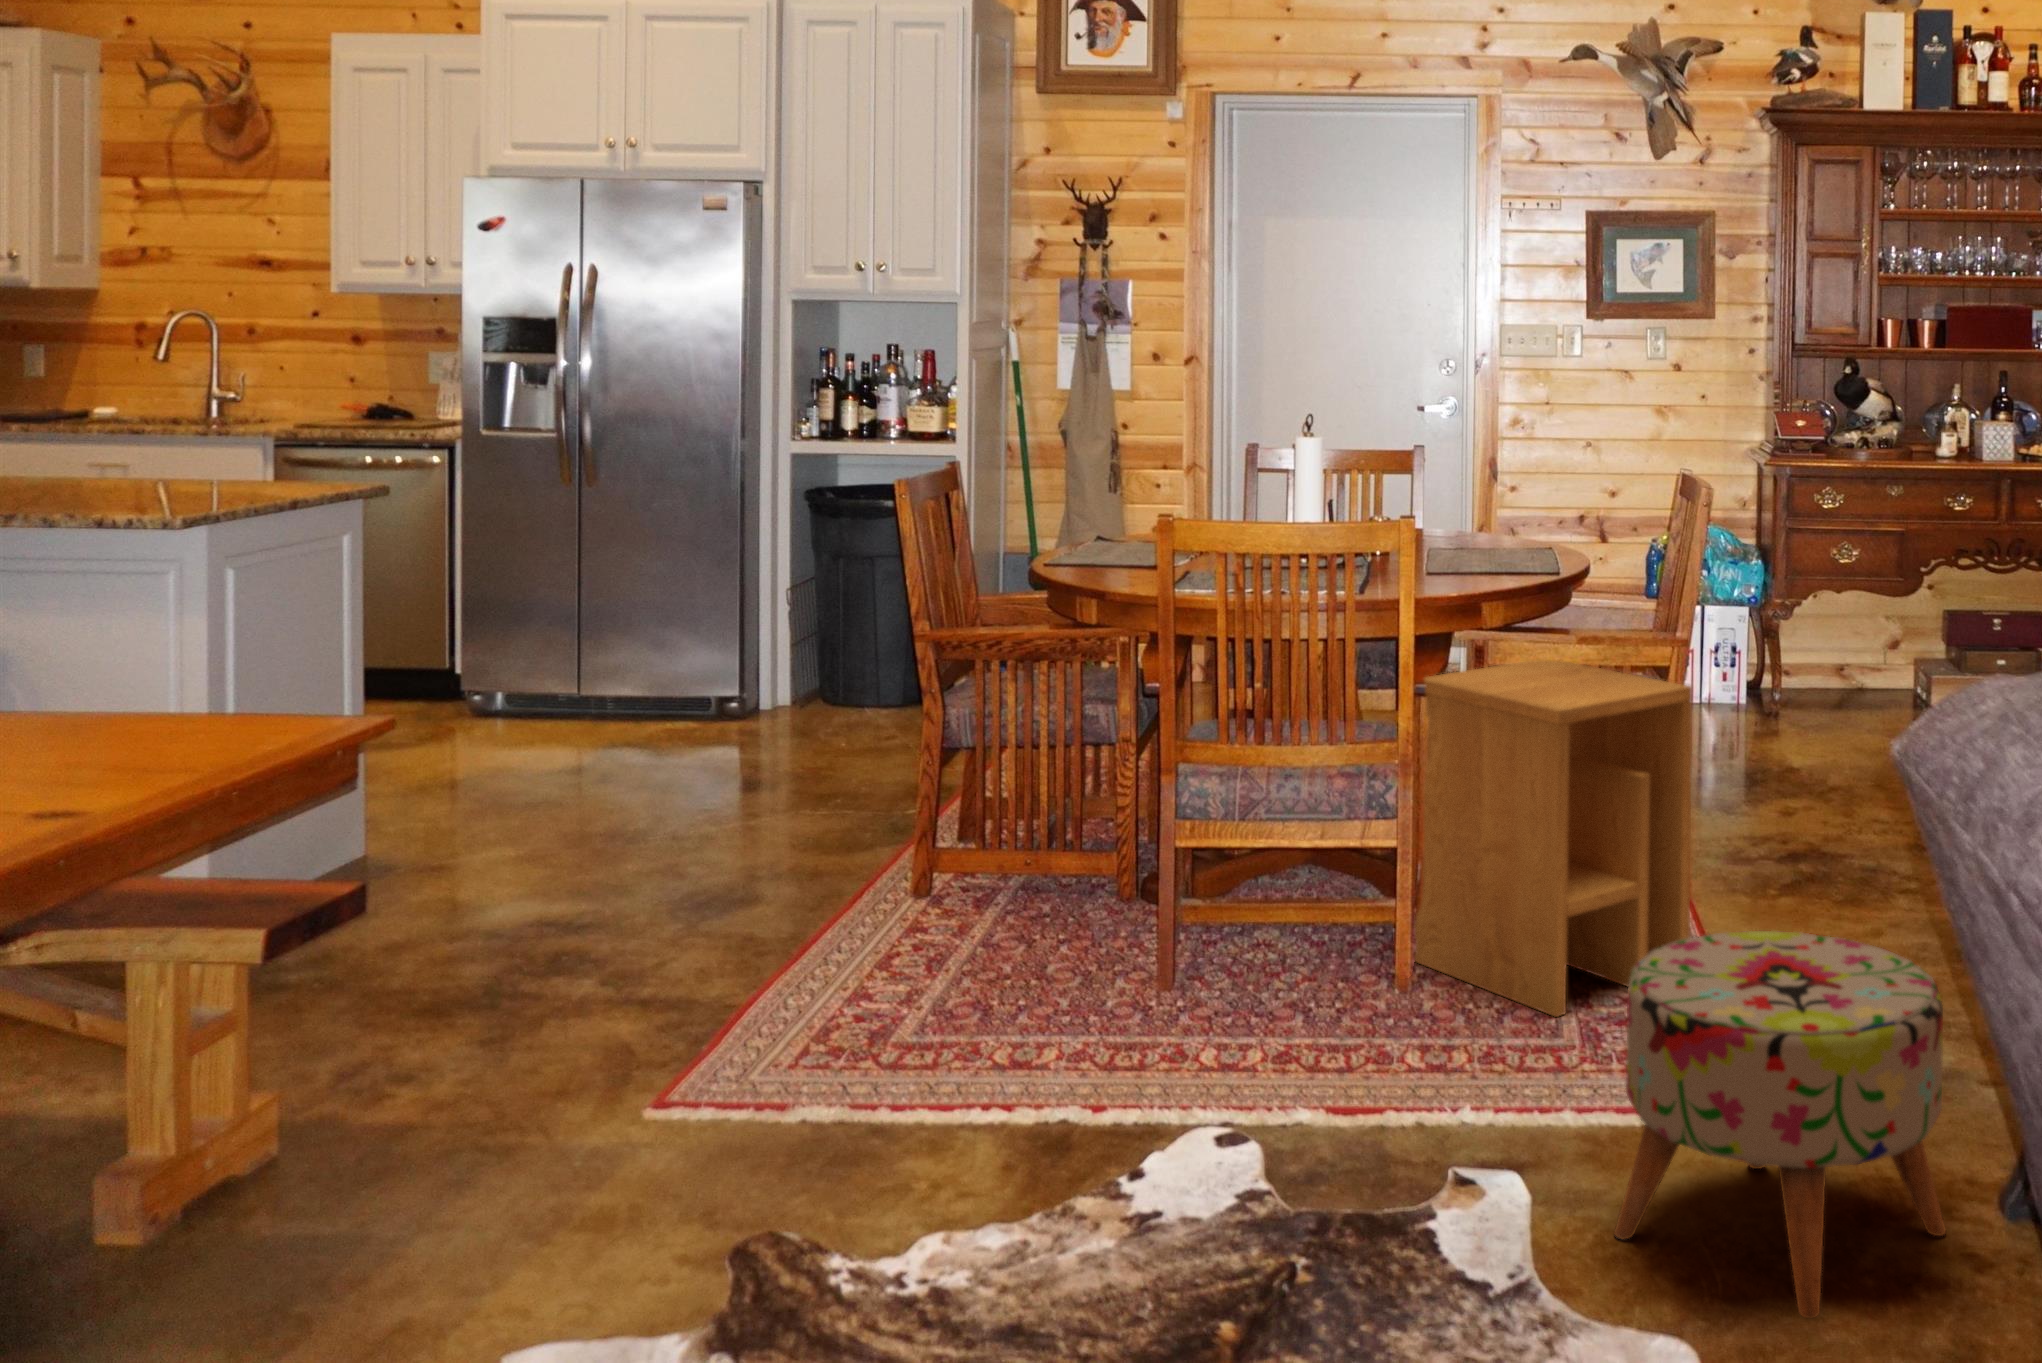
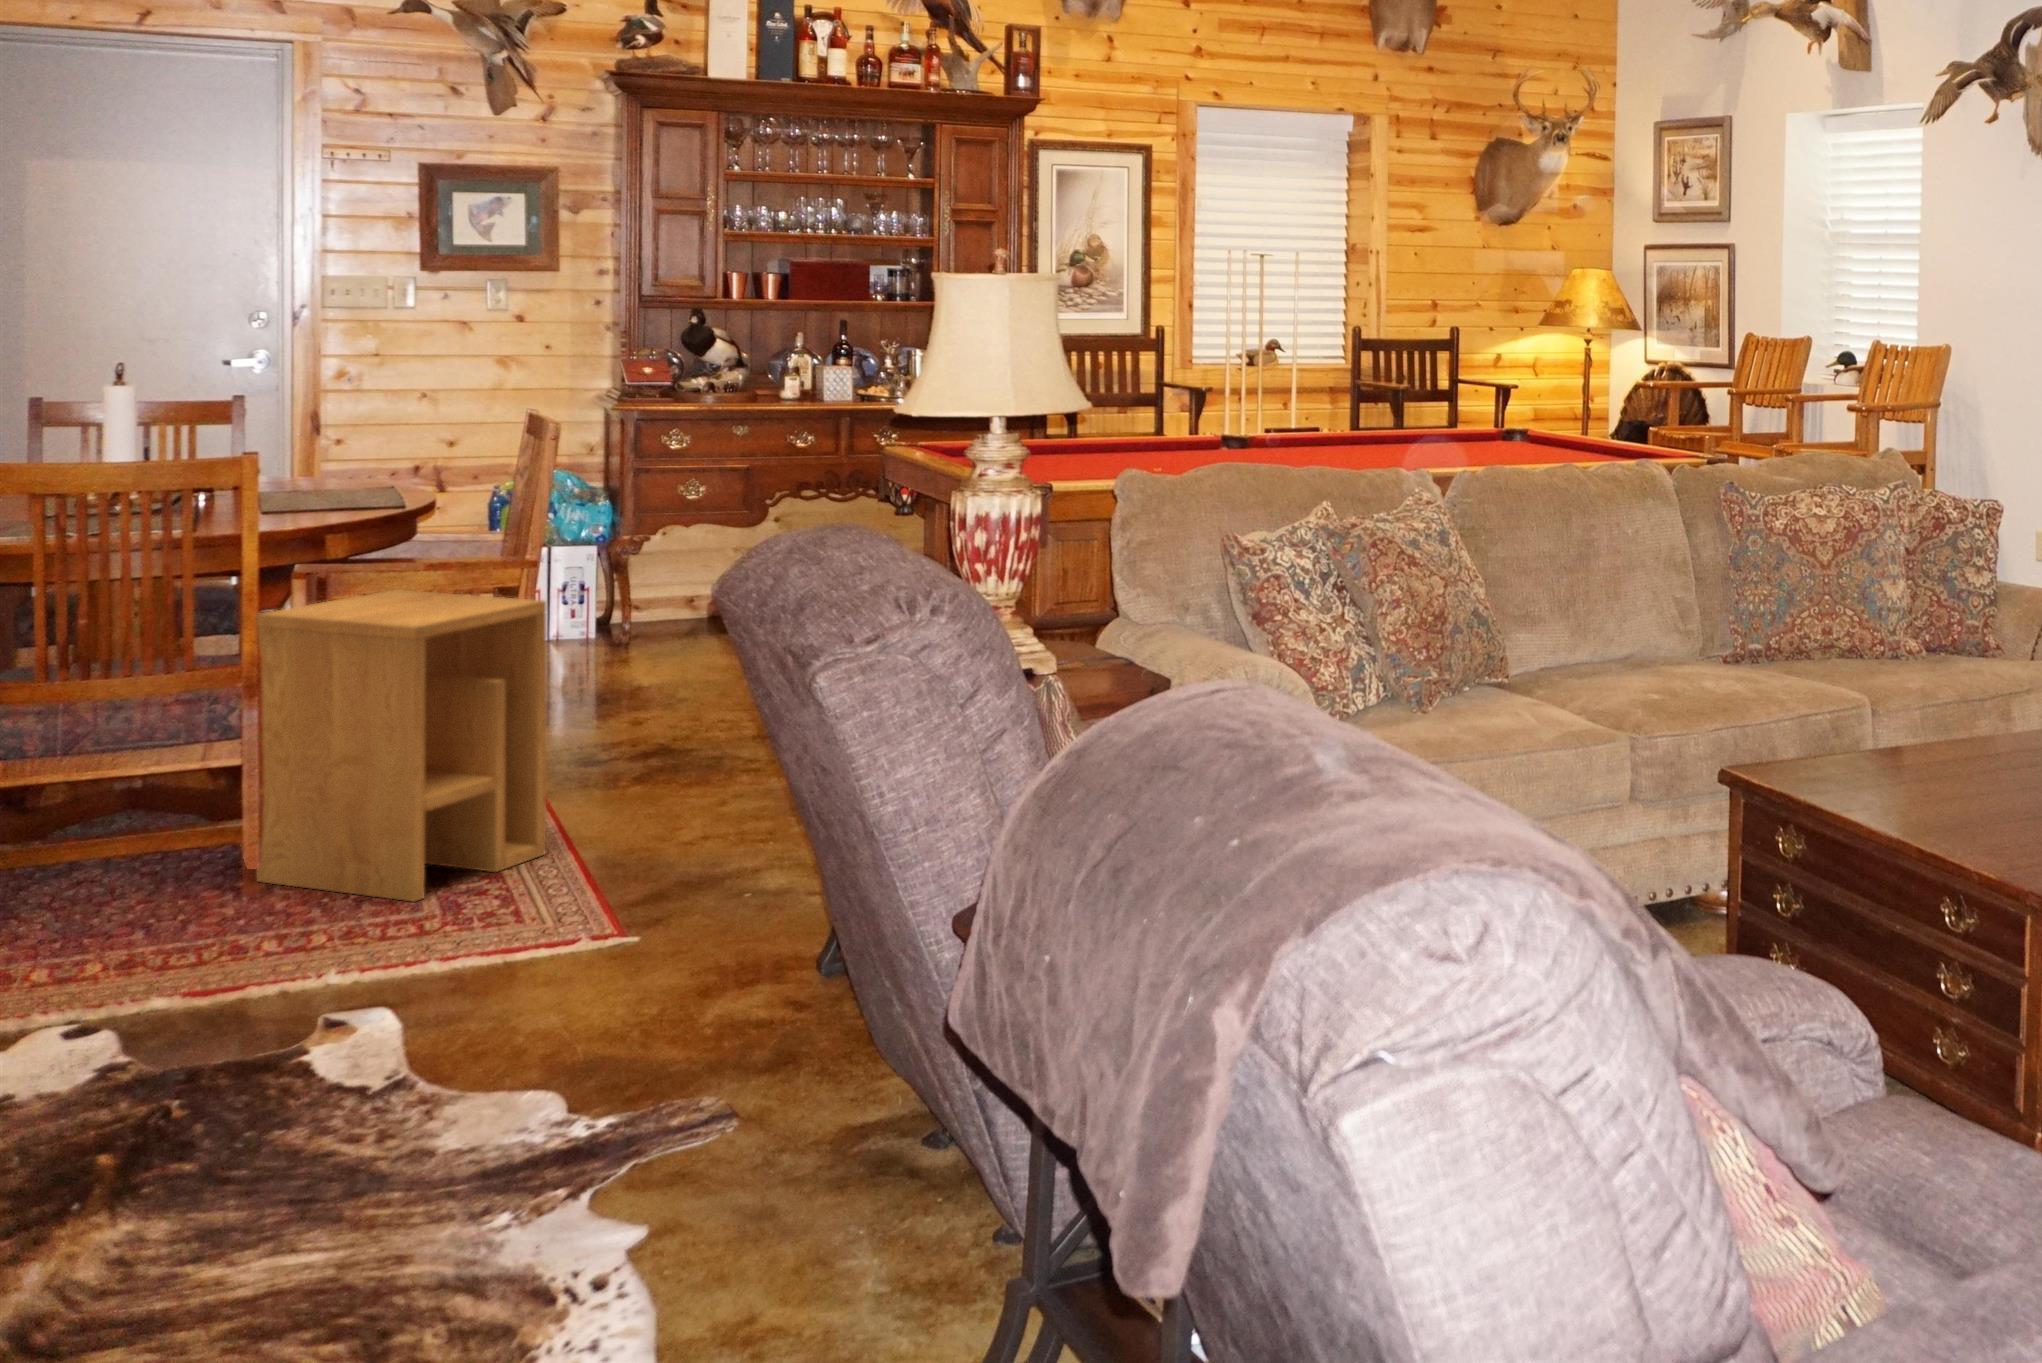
ottoman: present [1614,931,1946,1318] -> none [485,774,774,1052]

